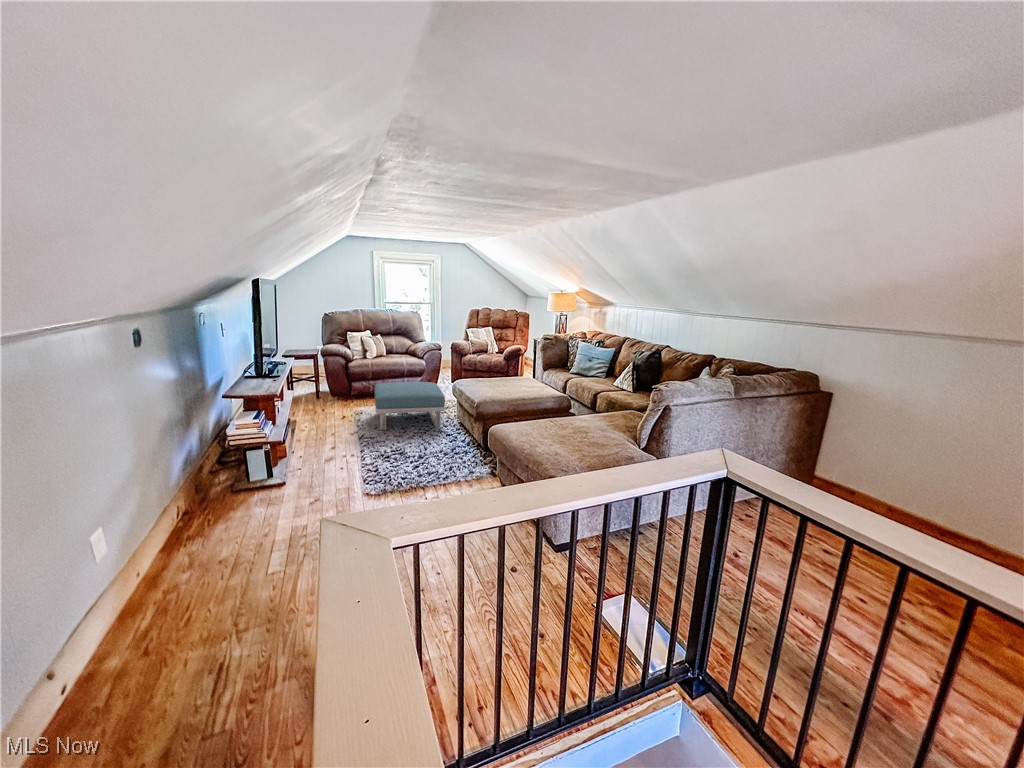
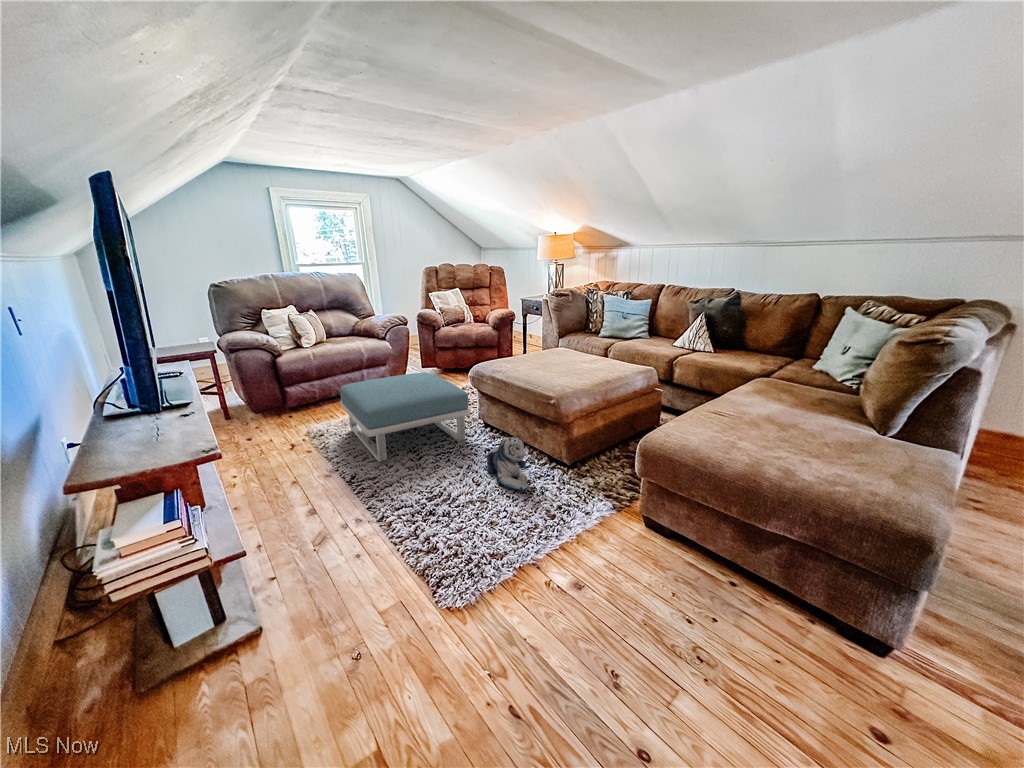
plush toy: none [436,423,462,455] -> present [487,437,528,491]

